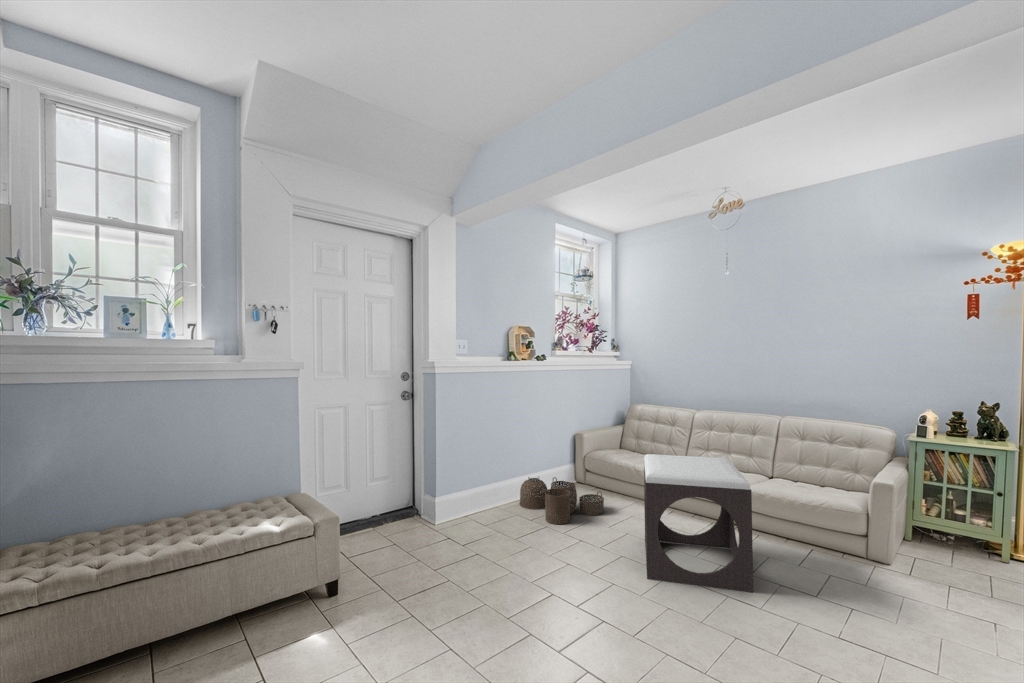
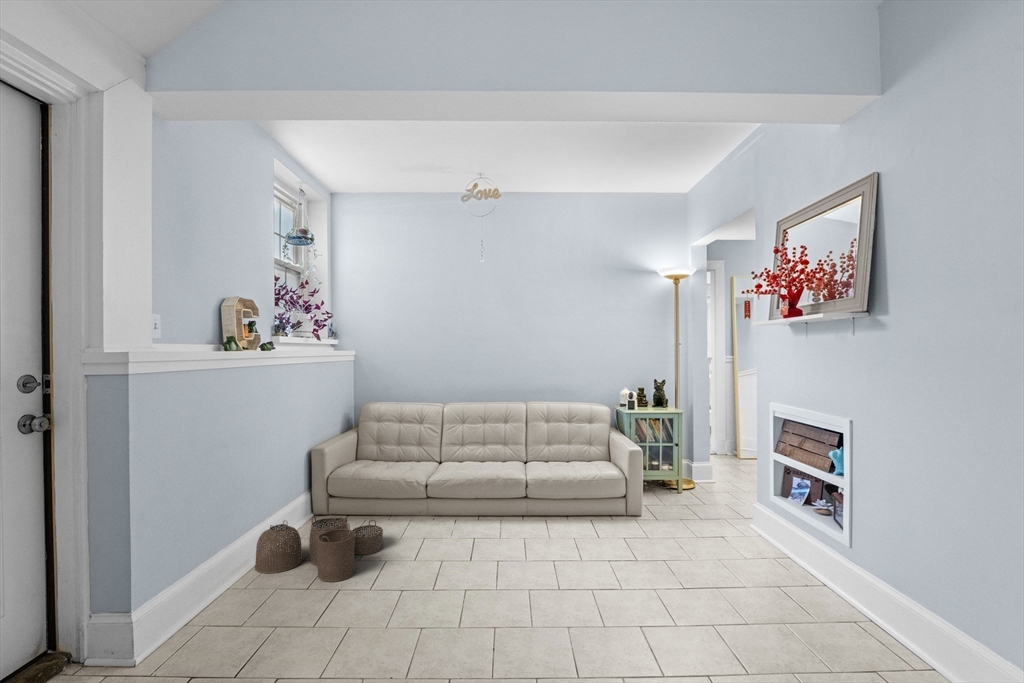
footstool: present [644,454,753,592] -> none [459,450,594,605]

